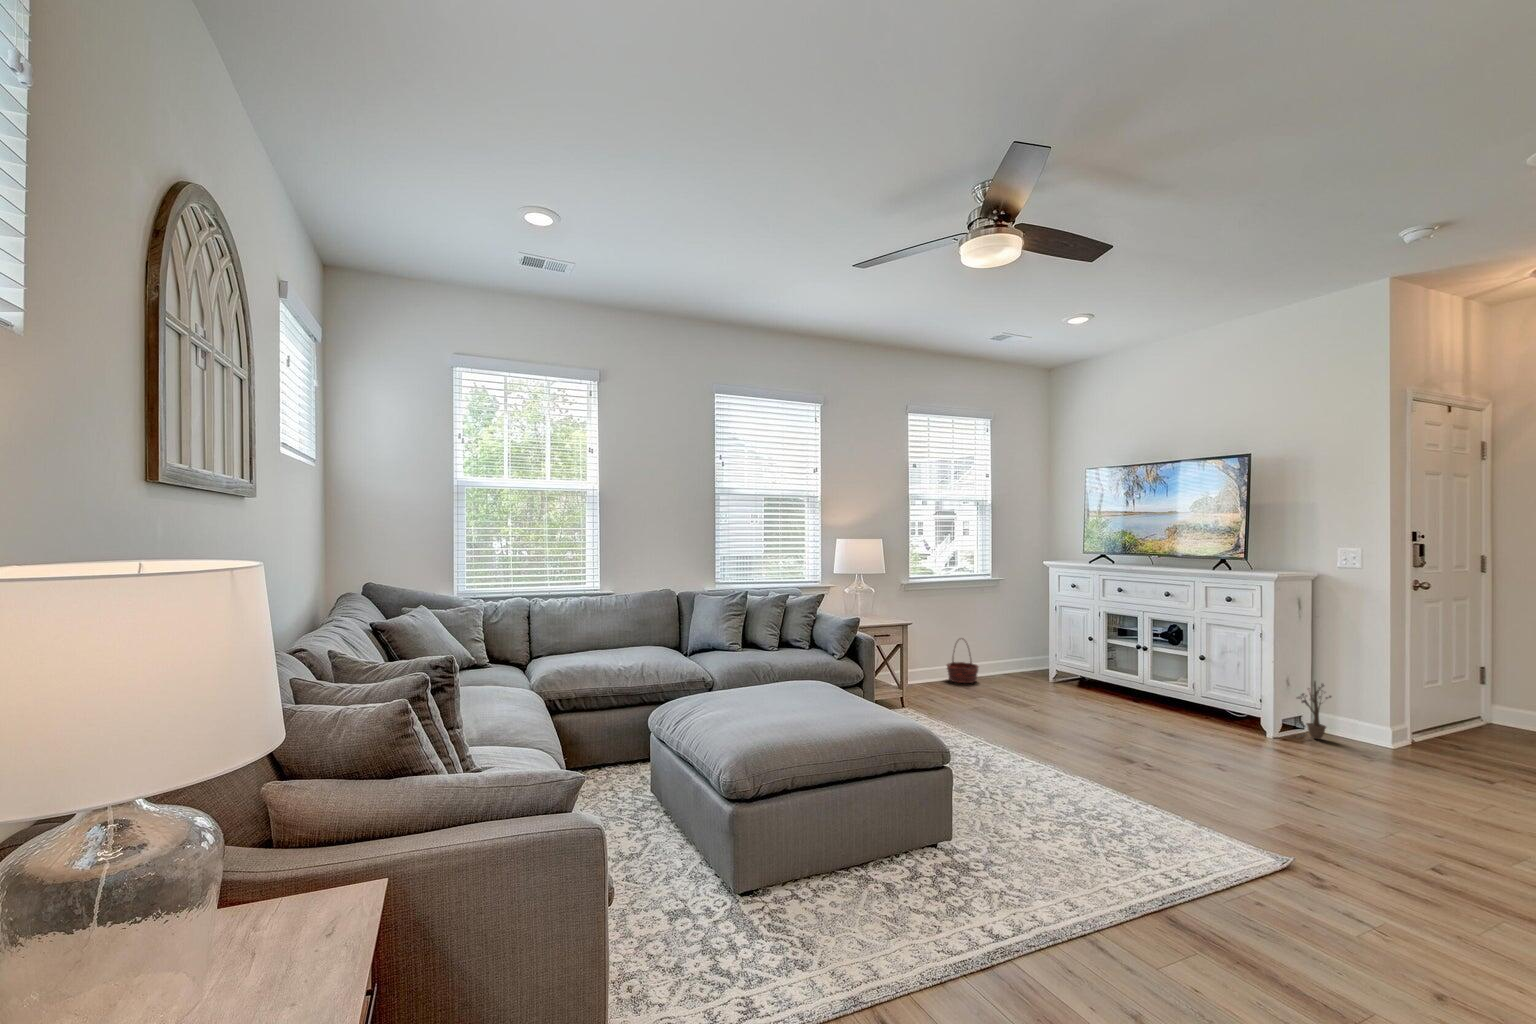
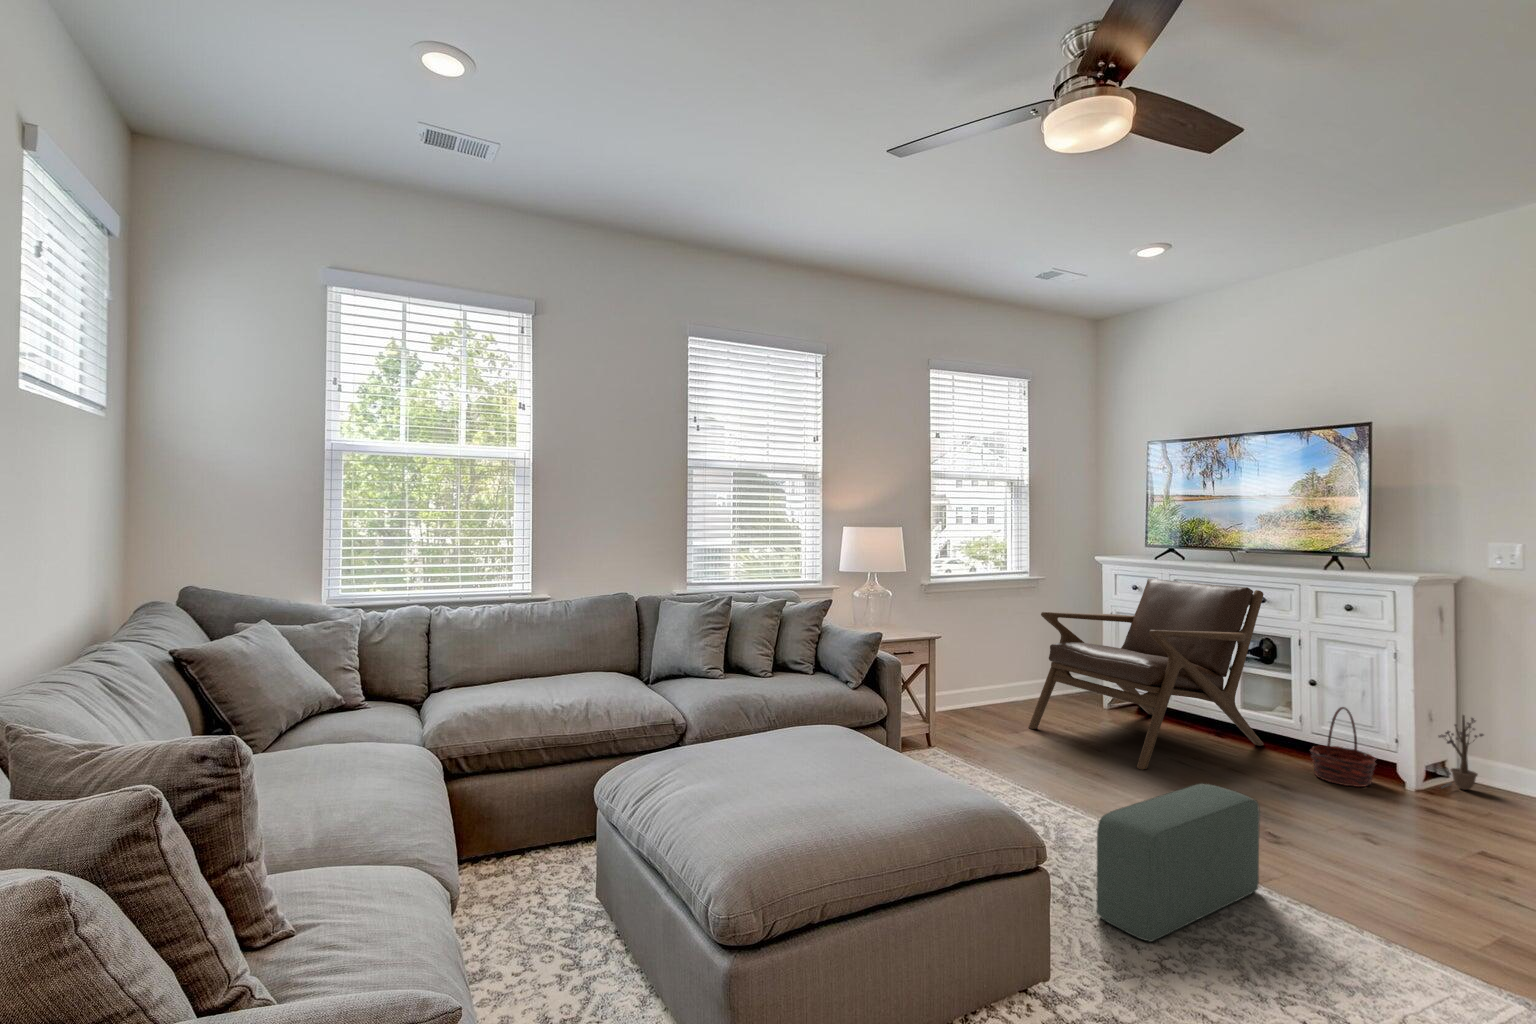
lounge chair: none [986,577,1171,724] -> present [1029,578,1264,770]
basket: present [947,651,979,683] -> present [1310,707,1376,787]
pouf: none [997,722,1121,823] -> present [1097,784,1260,941]

